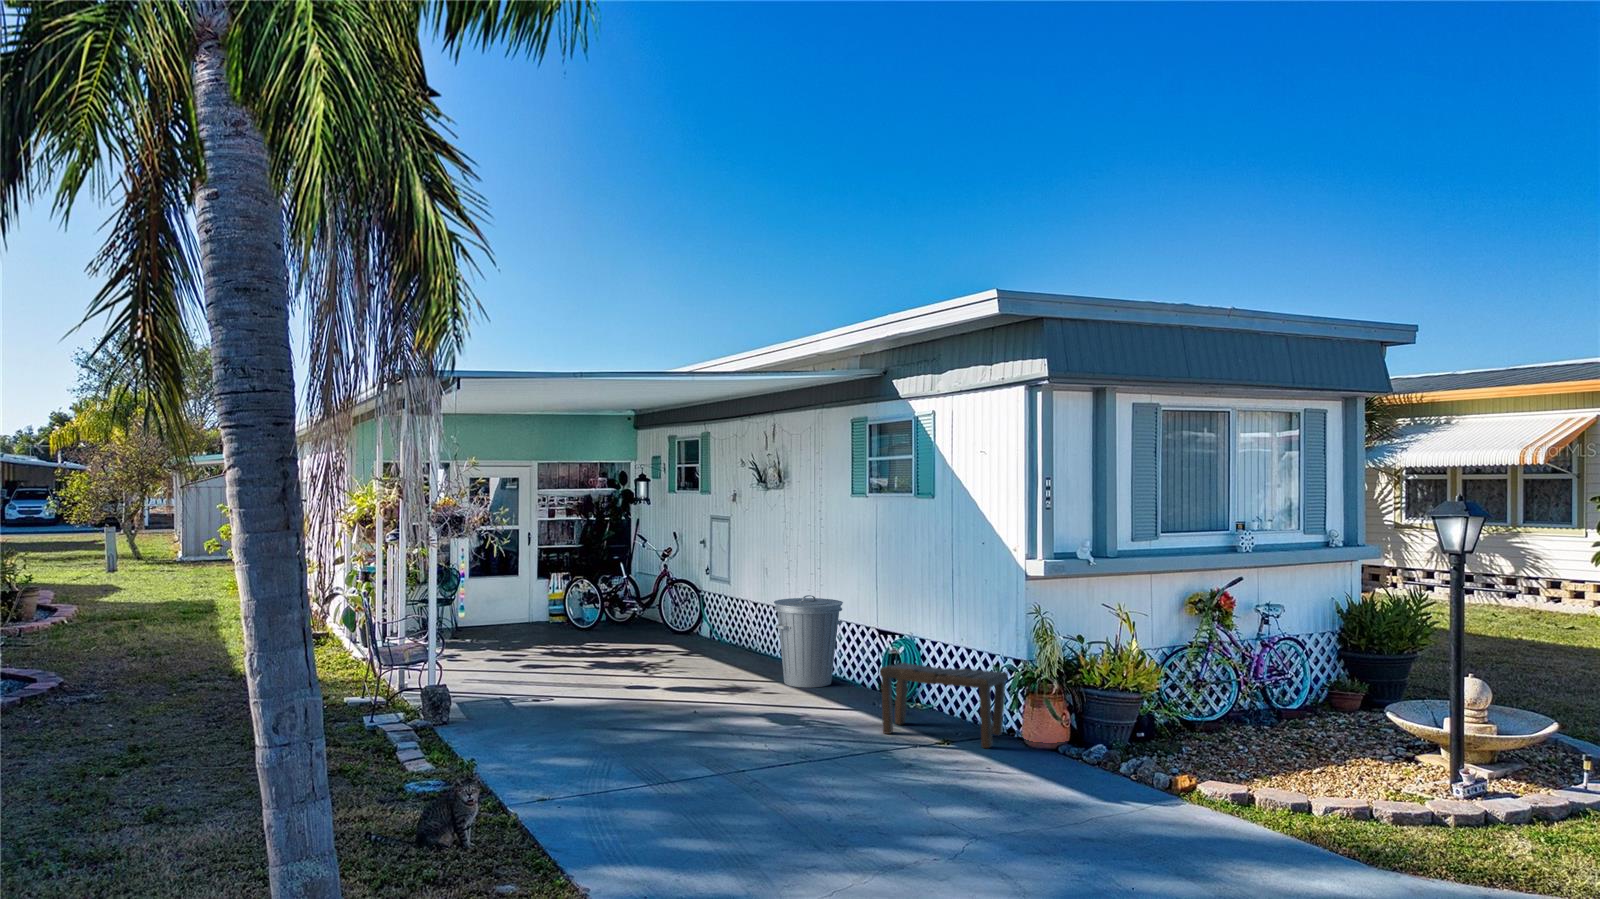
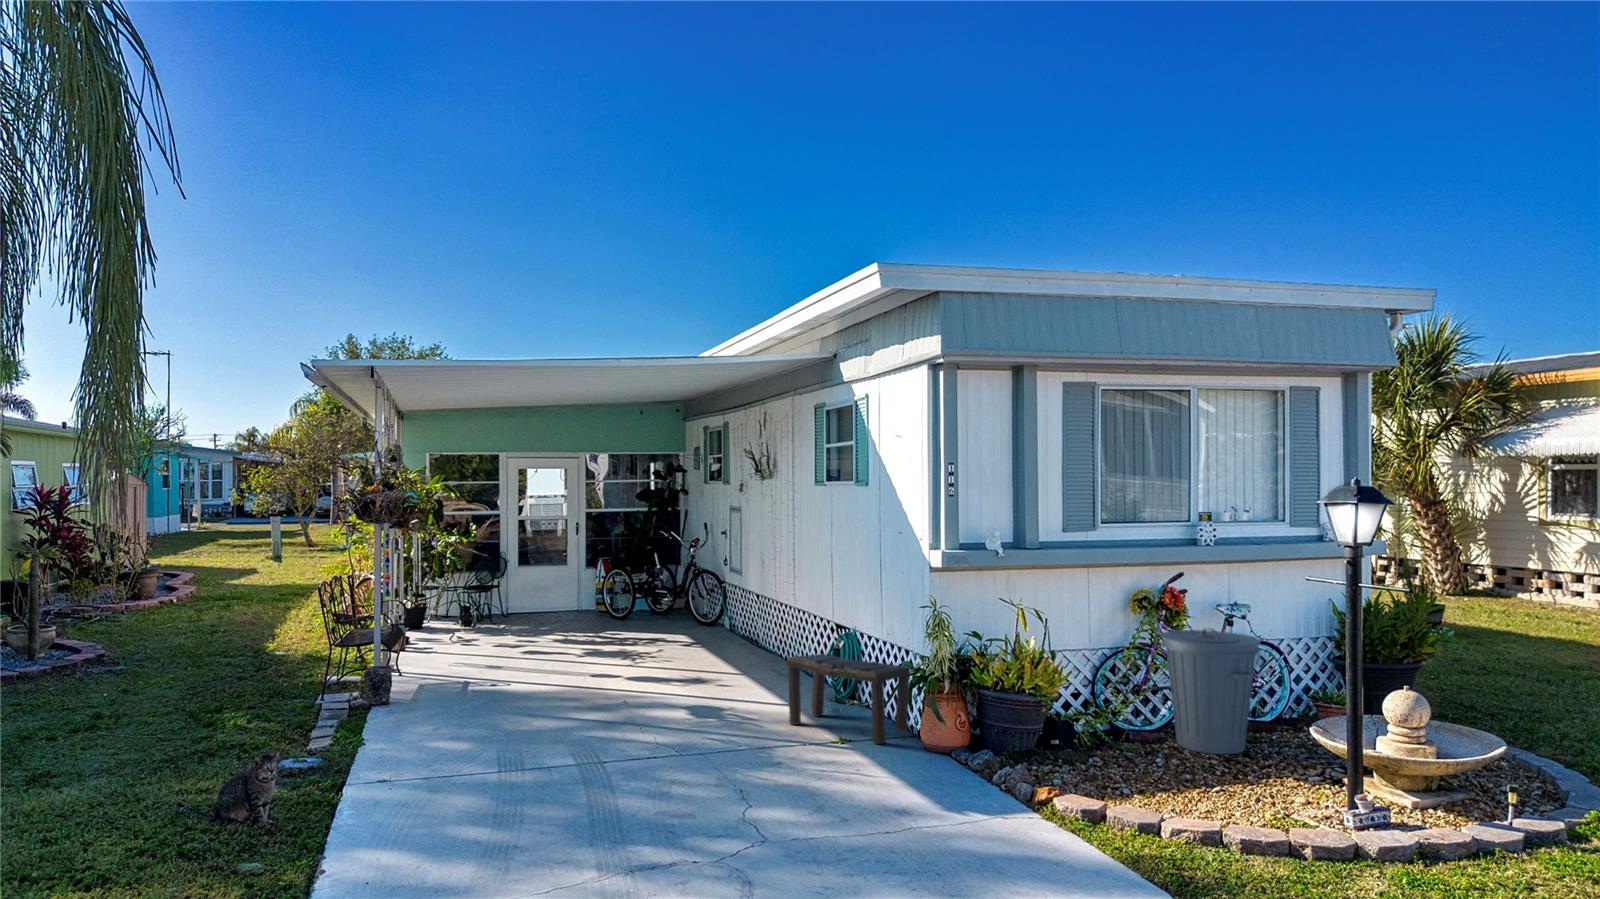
trash can: present [774,595,843,687] -> present [1161,628,1261,754]

